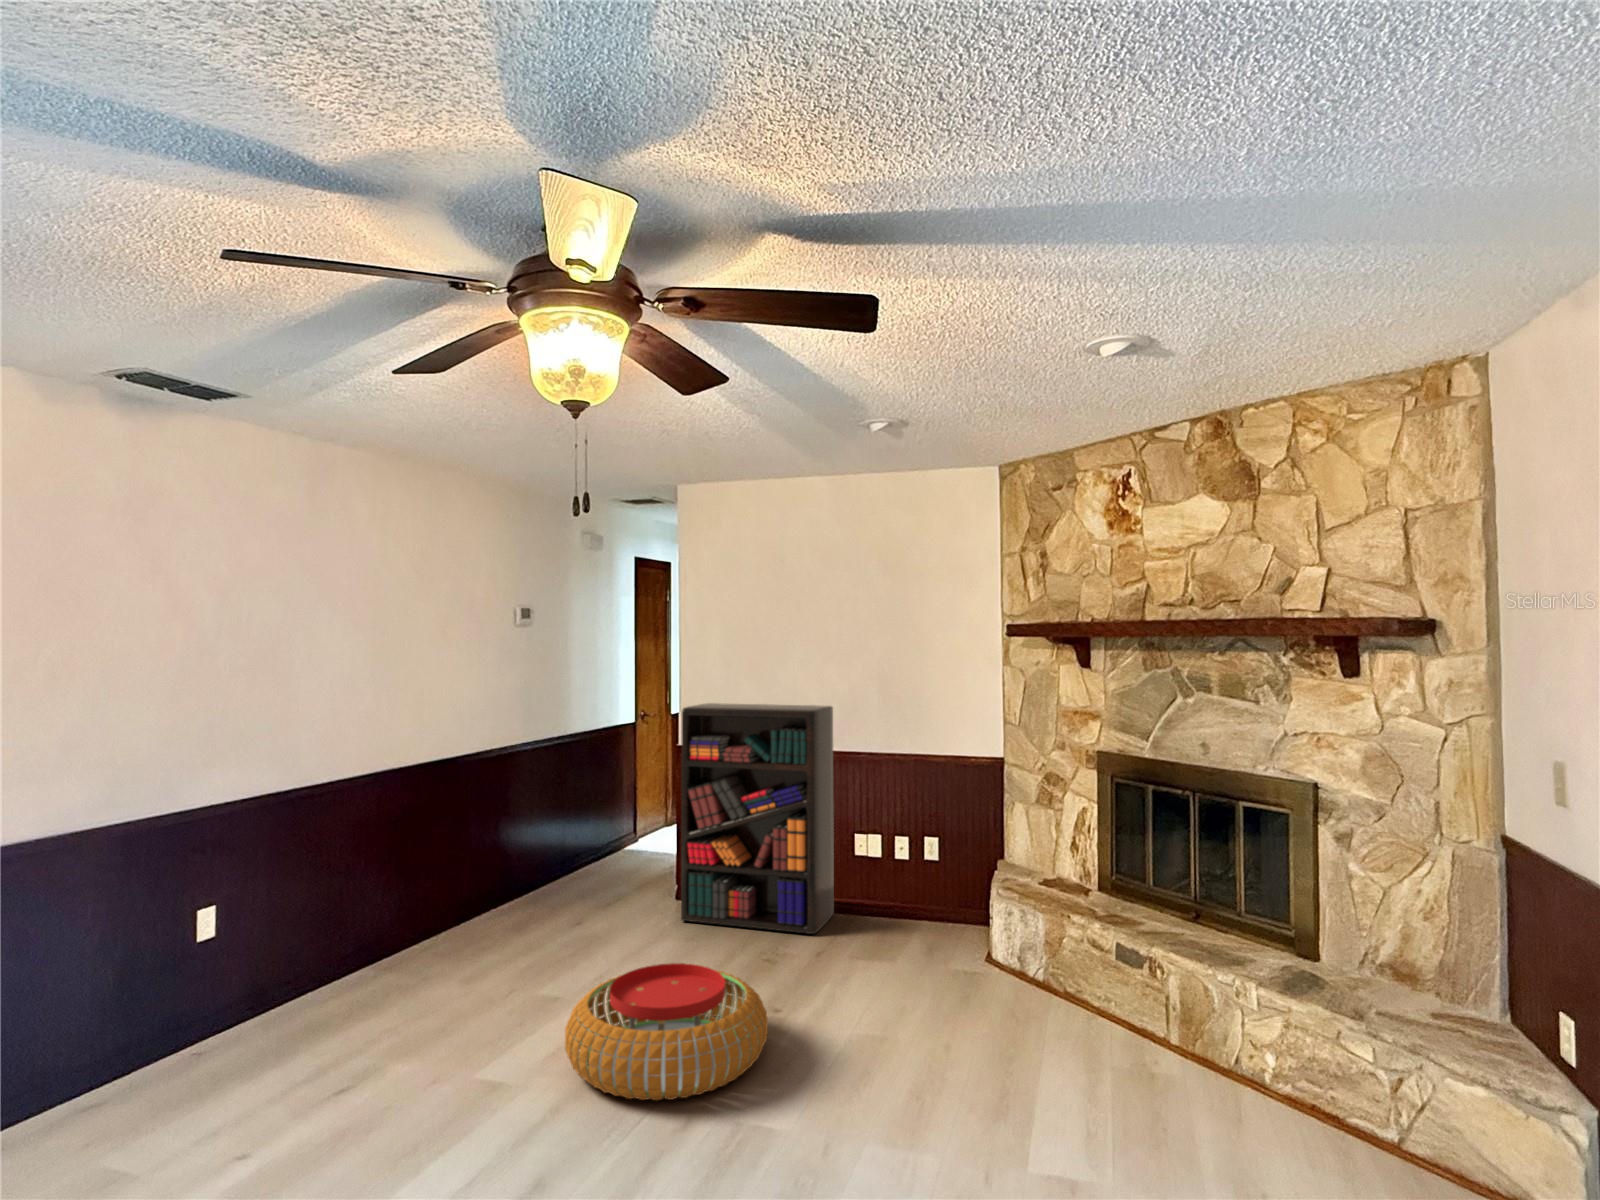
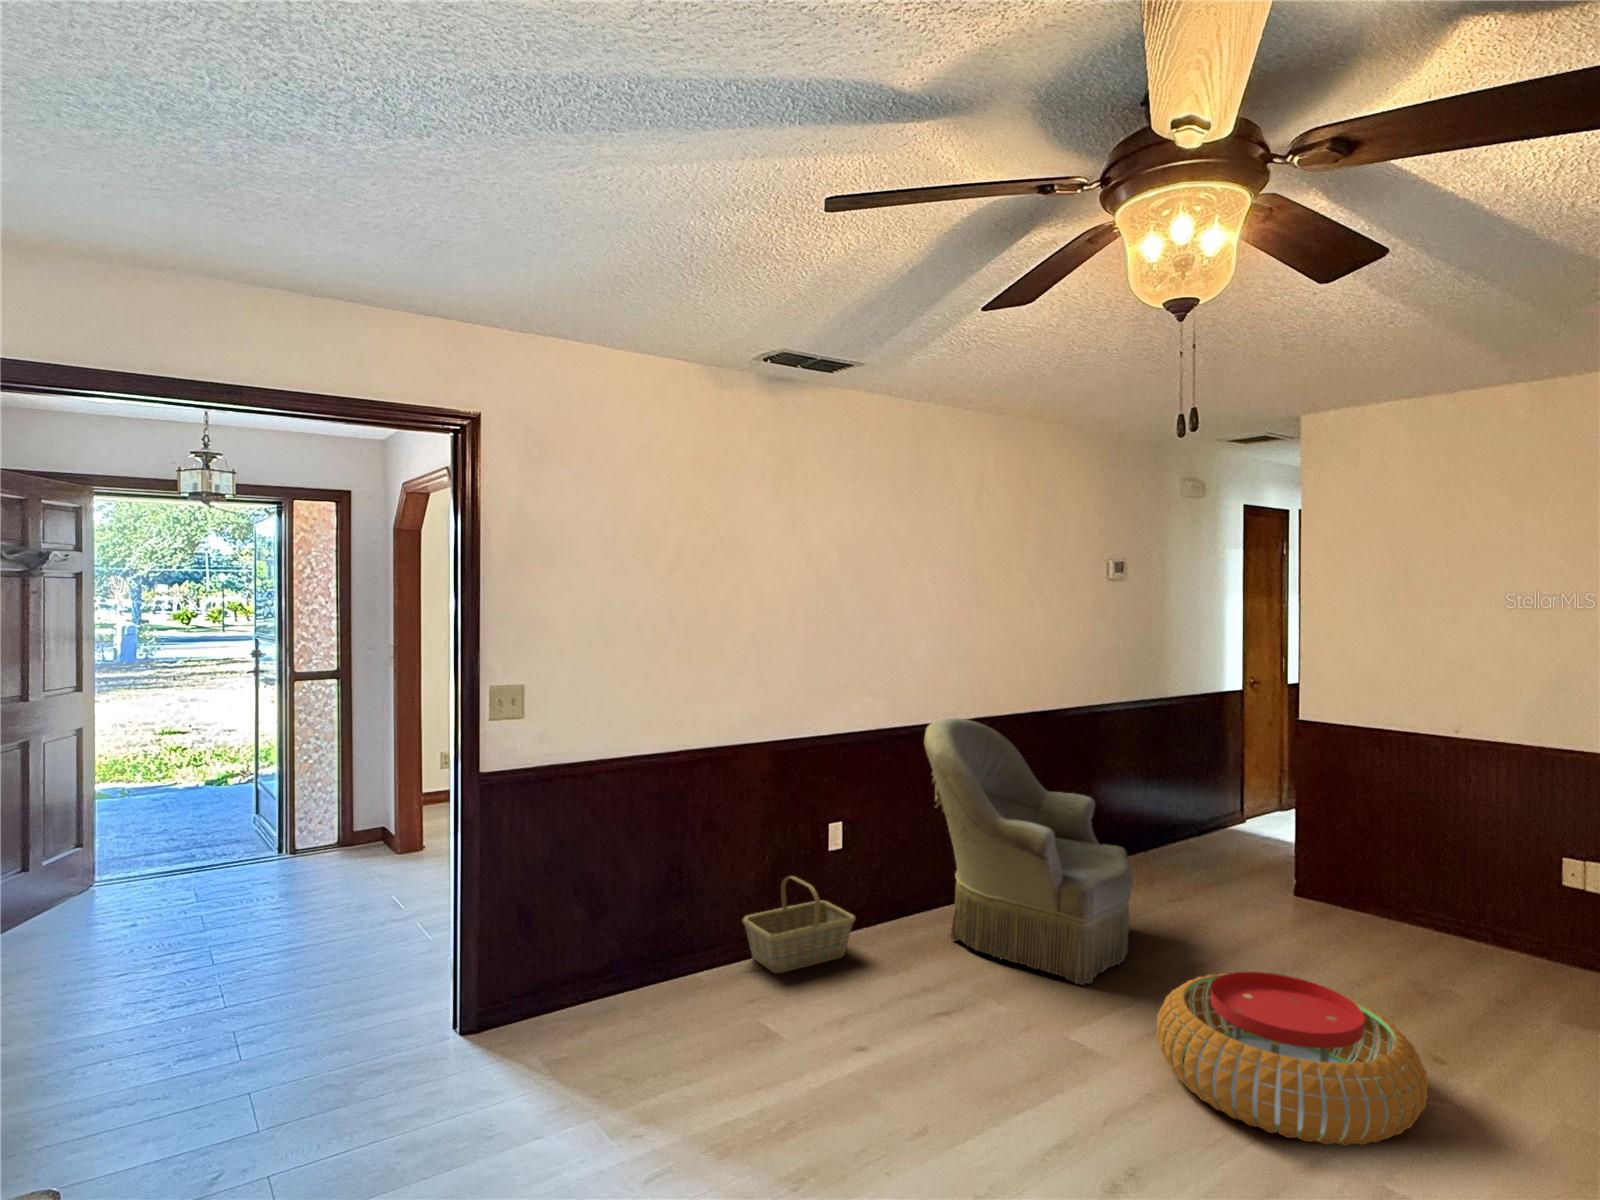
bookshelf: present [681,703,834,934] -> none [1300,673,1538,985]
armchair: none [323,776,542,1022] -> present [924,718,1133,985]
basket: none [72,986,237,1110] -> present [743,876,855,973]

